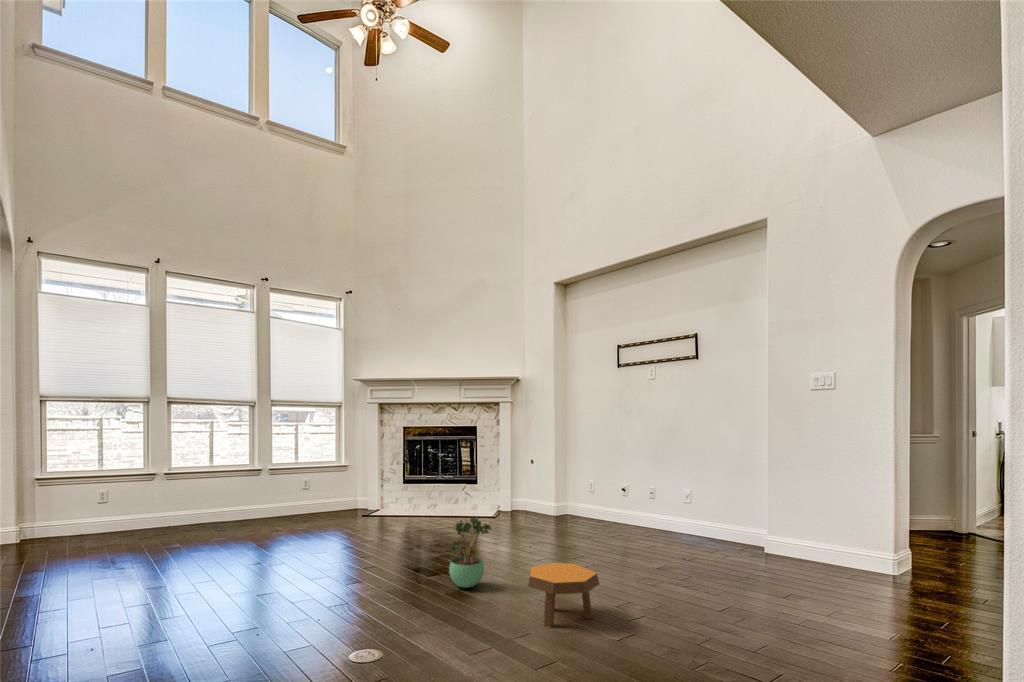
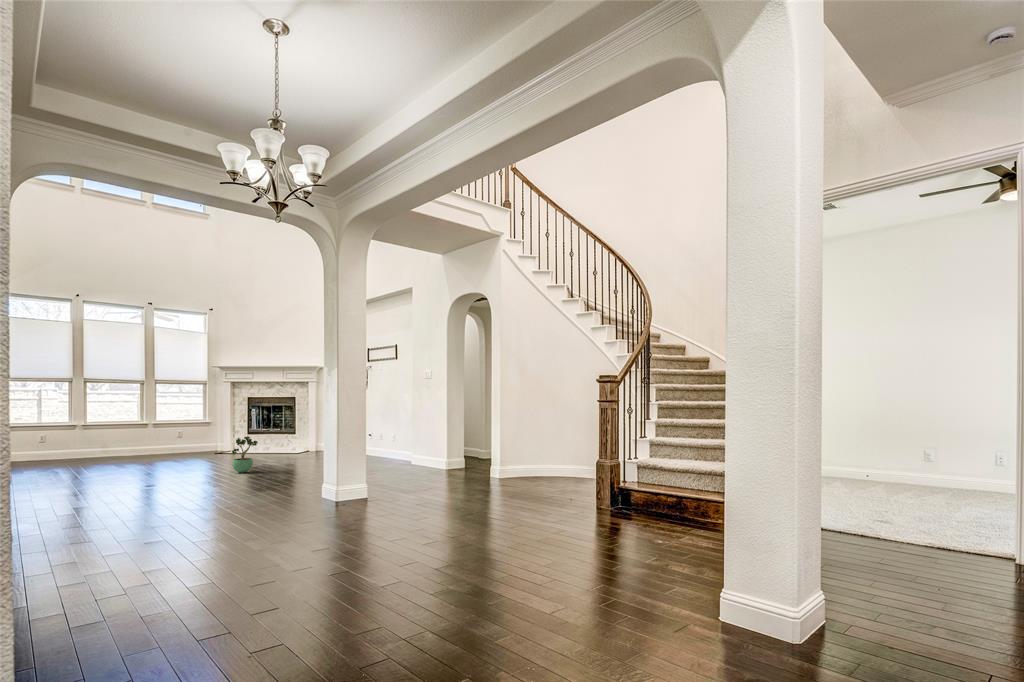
footstool: present [528,562,599,628] -> none [258,456,296,481]

